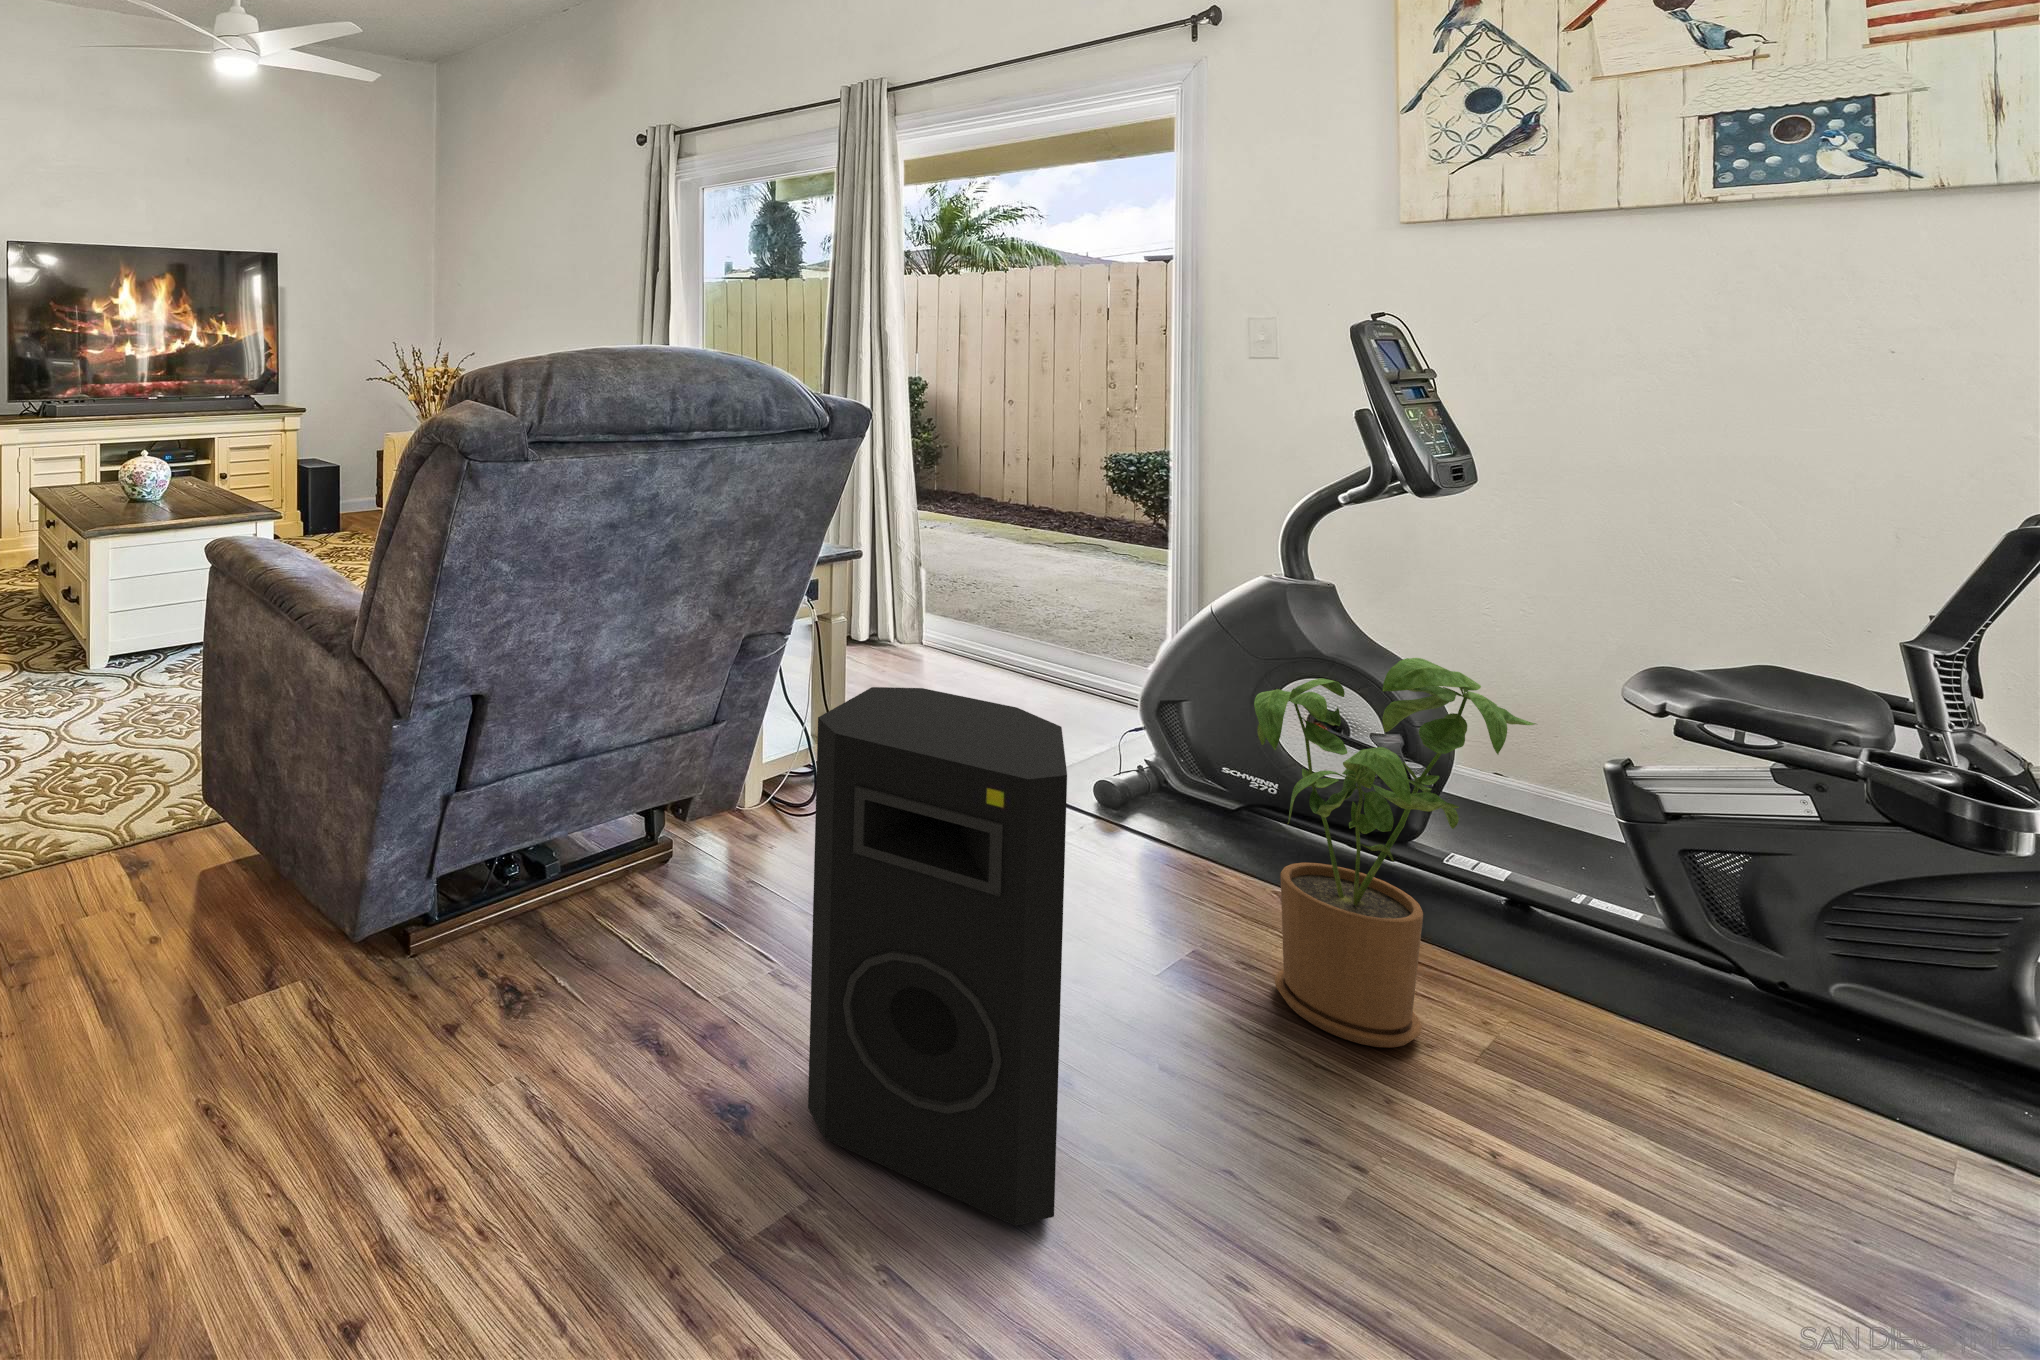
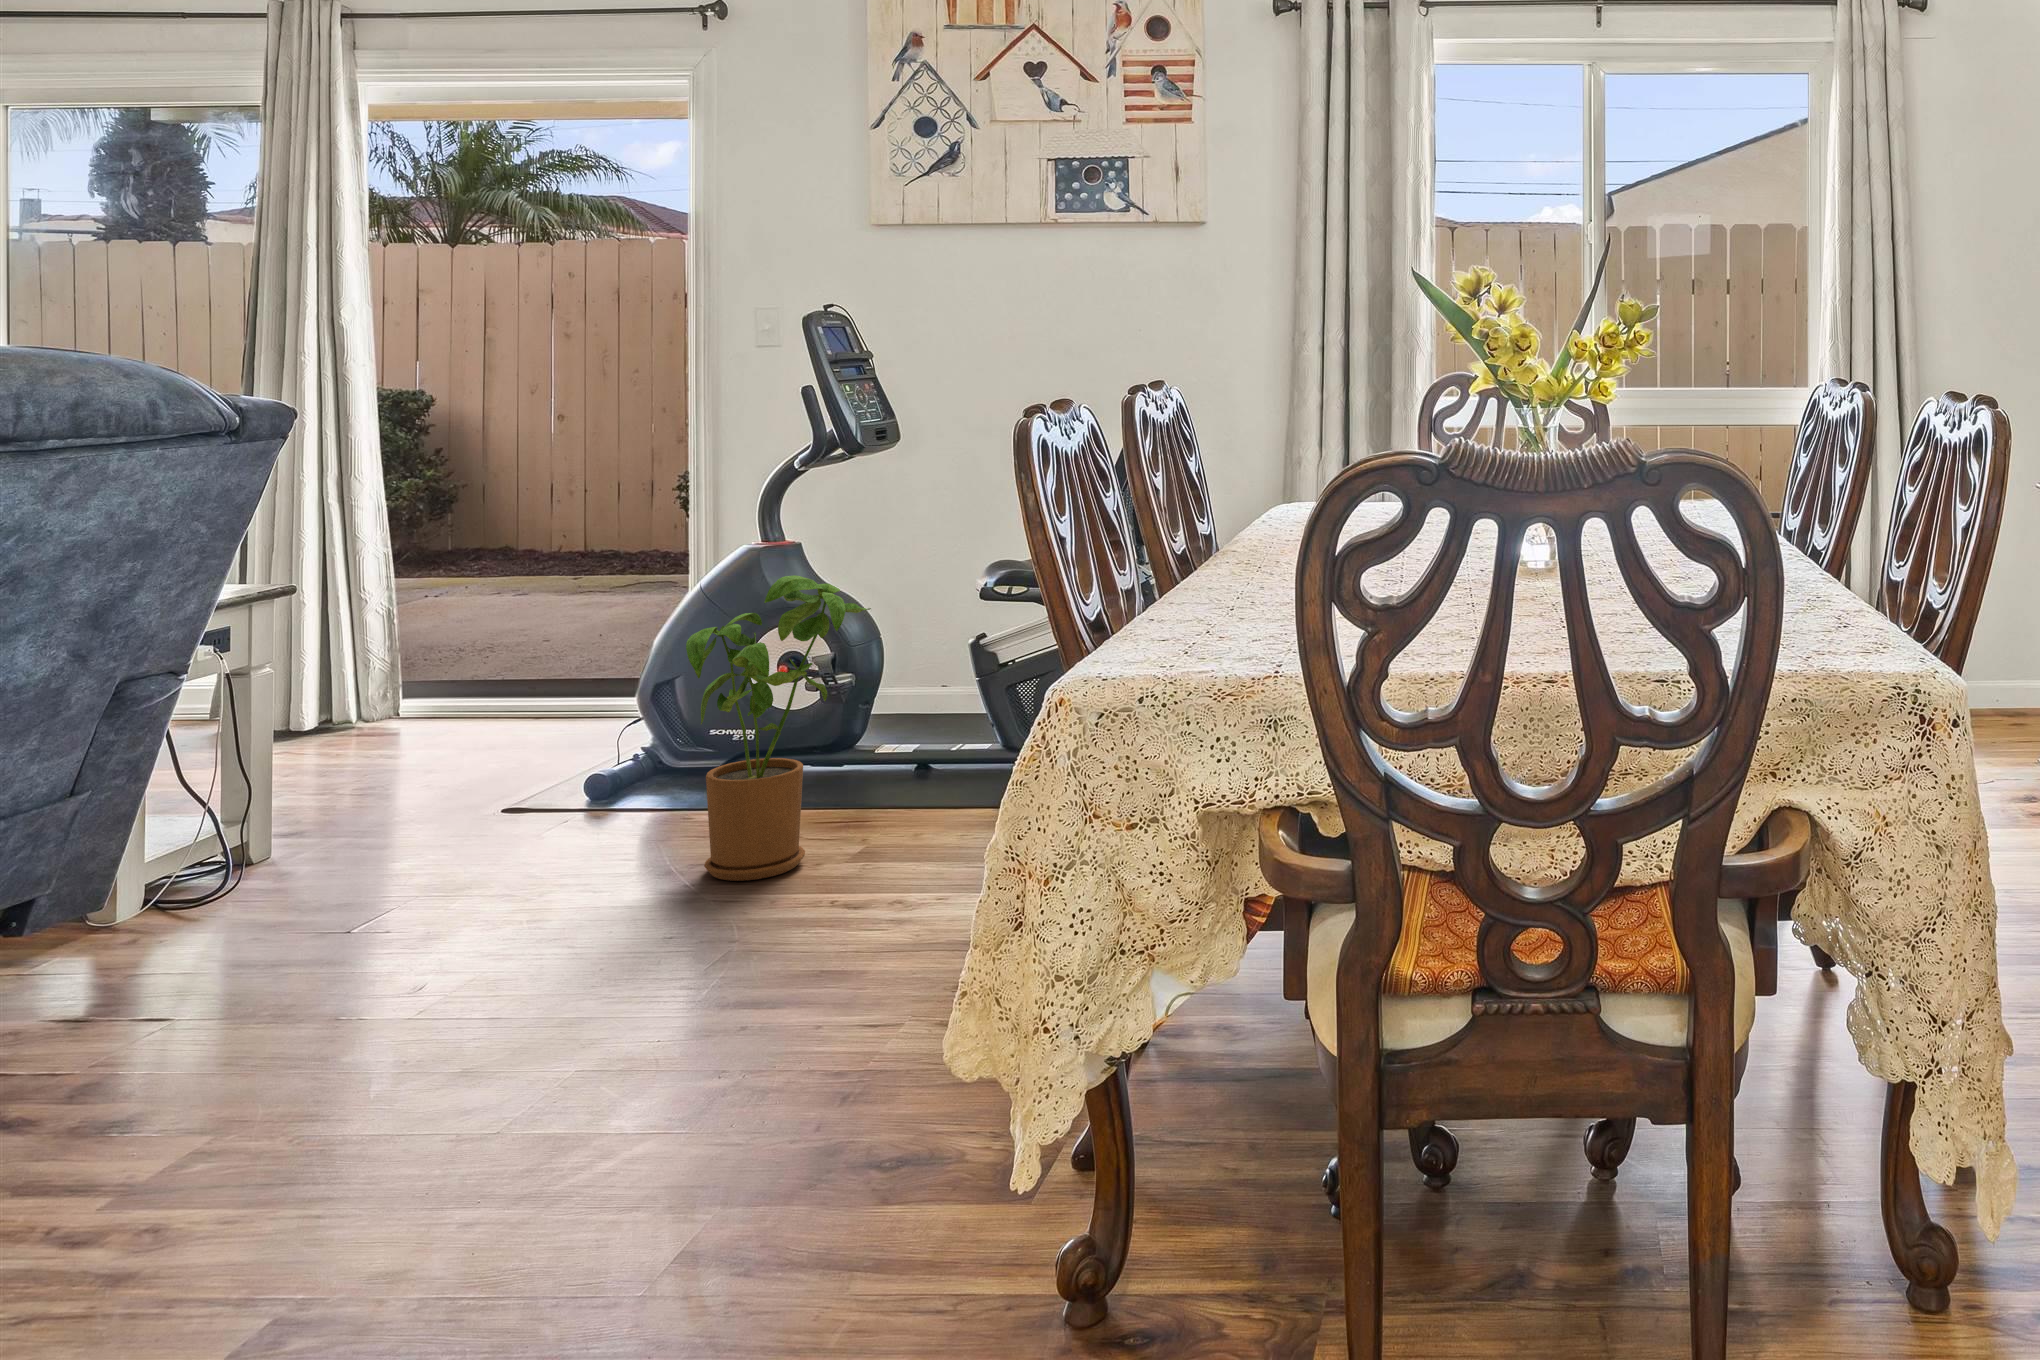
speaker: present [808,687,1067,1226] -> none [227,656,476,1065]

